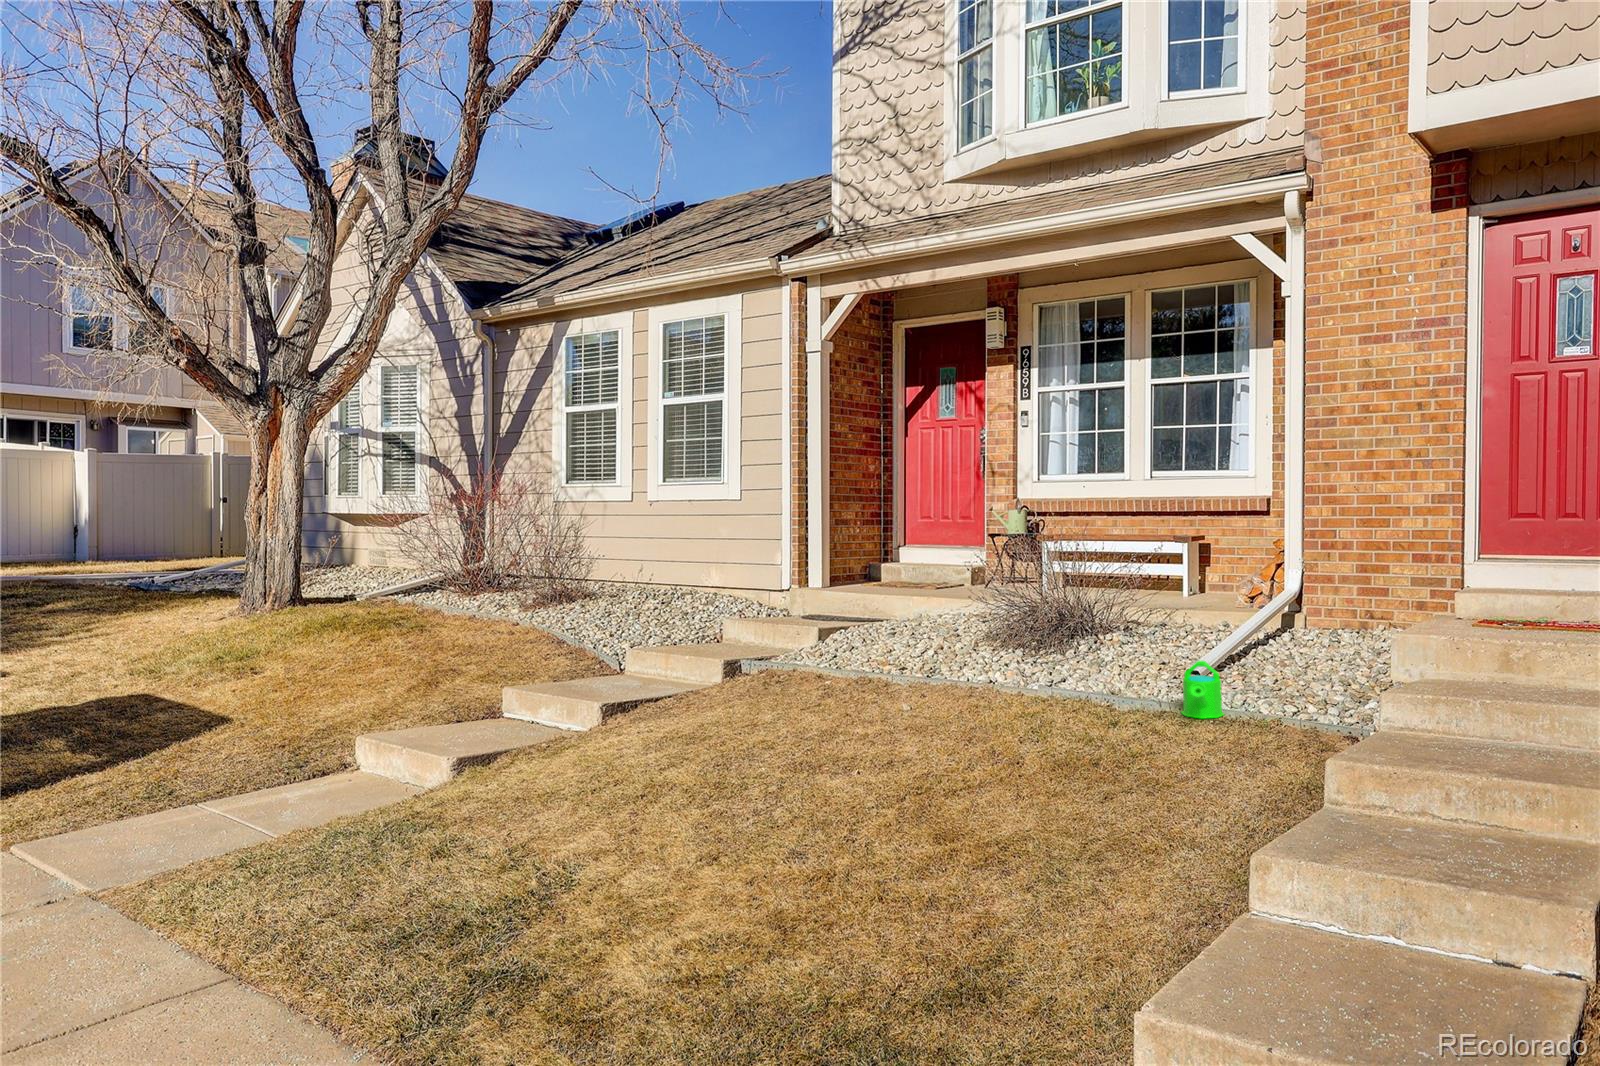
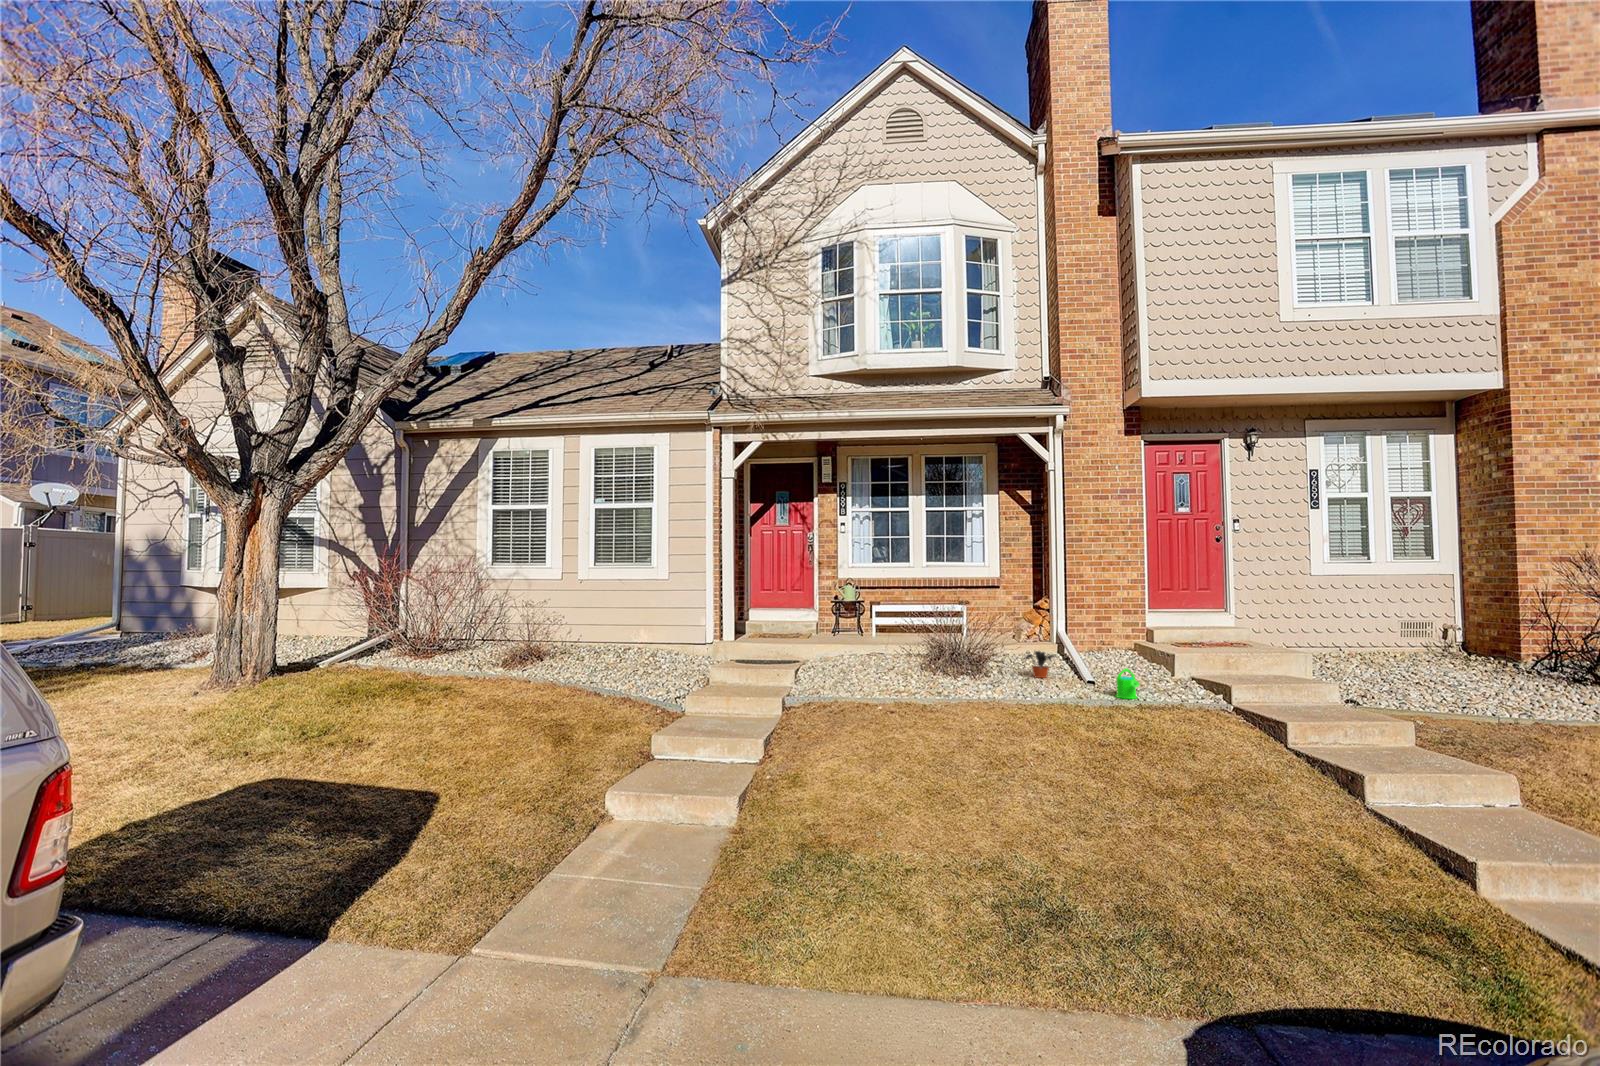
potted plant: none [1094,621,1156,670] -> present [1026,651,1054,678]

